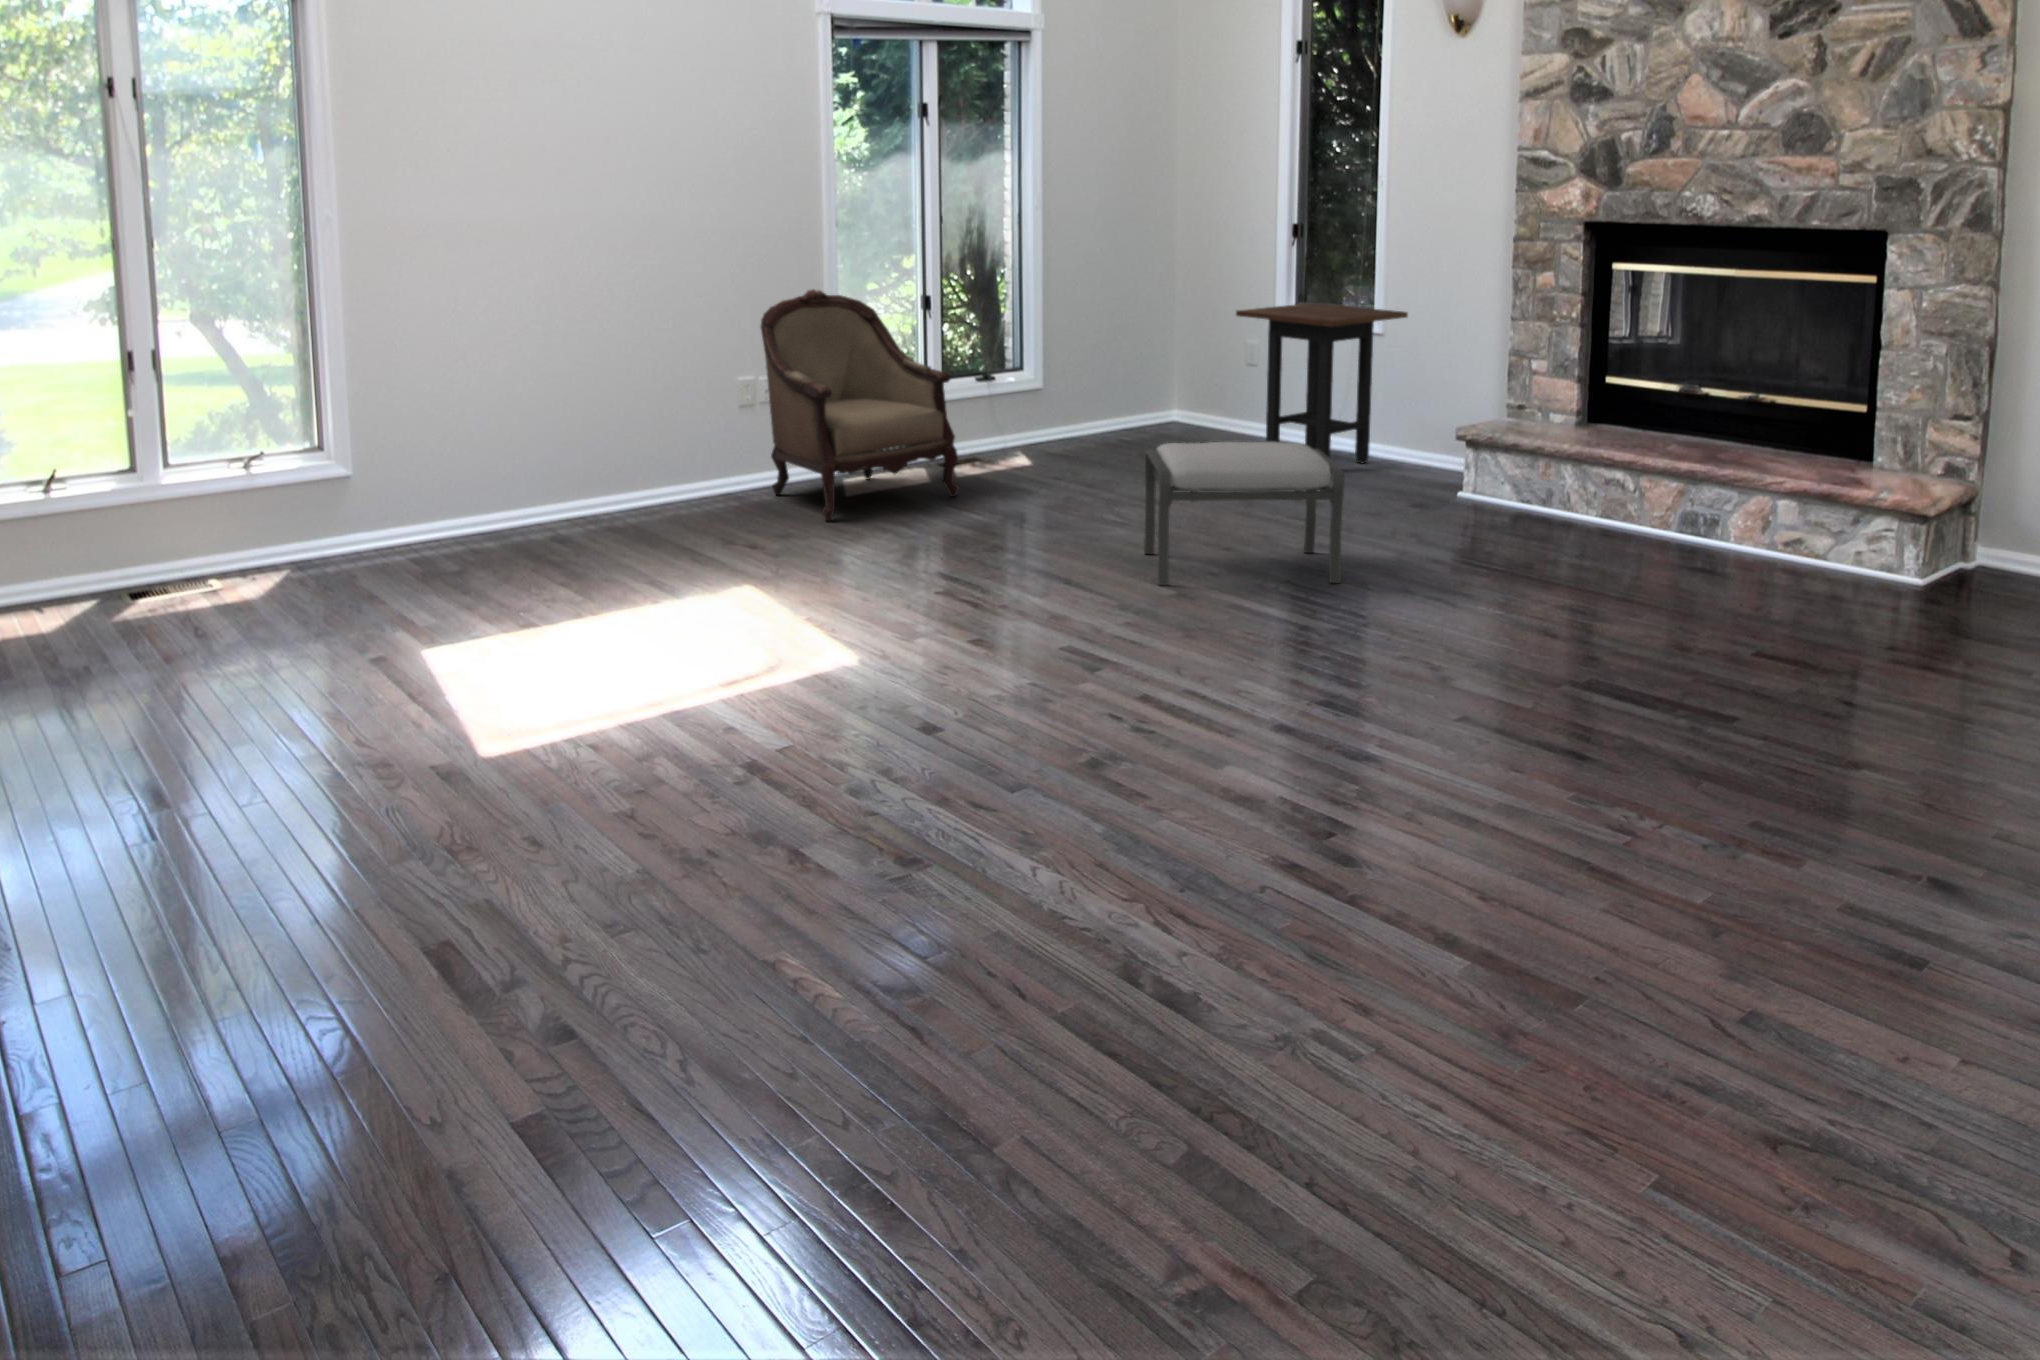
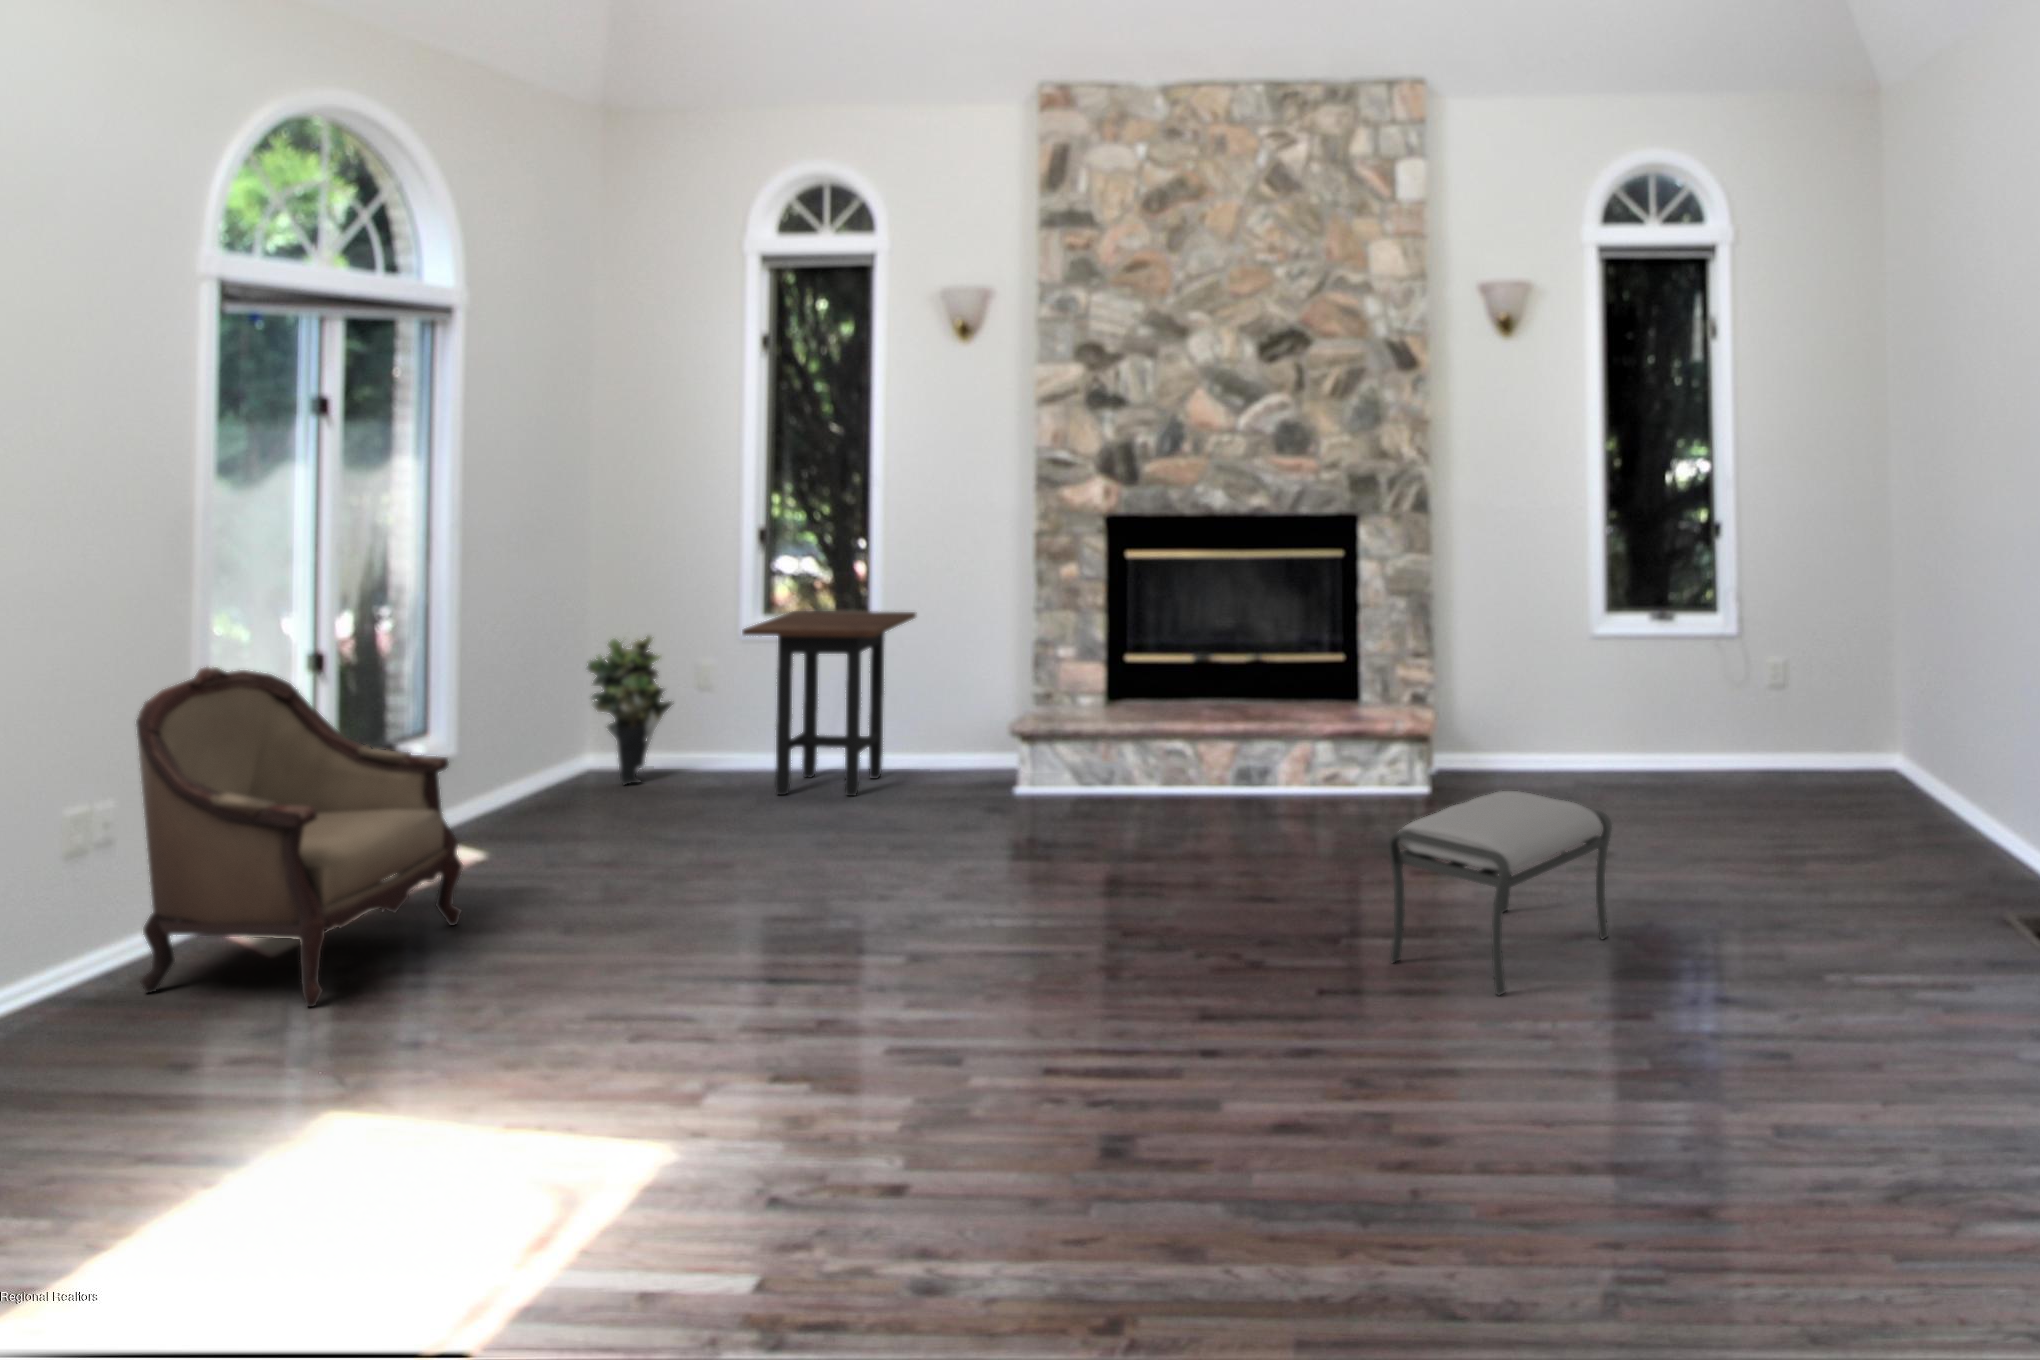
potted plant: none [1153,314,1218,435] -> present [586,637,674,784]
ottoman: present [1144,442,1345,585] -> present [1388,791,1612,995]

